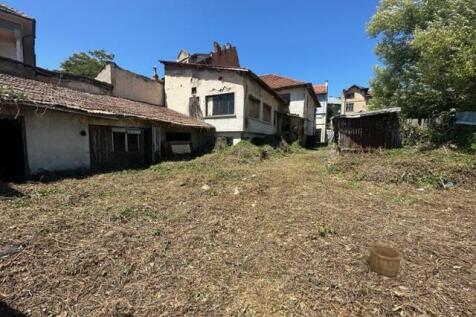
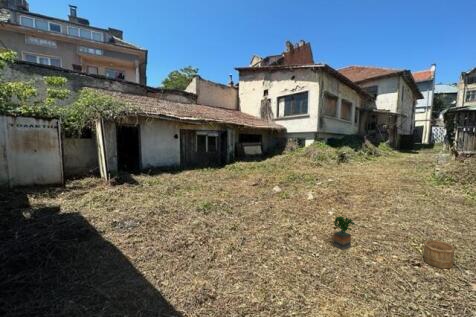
potted tree: none [278,225,302,266] -> present [334,216,355,250]

